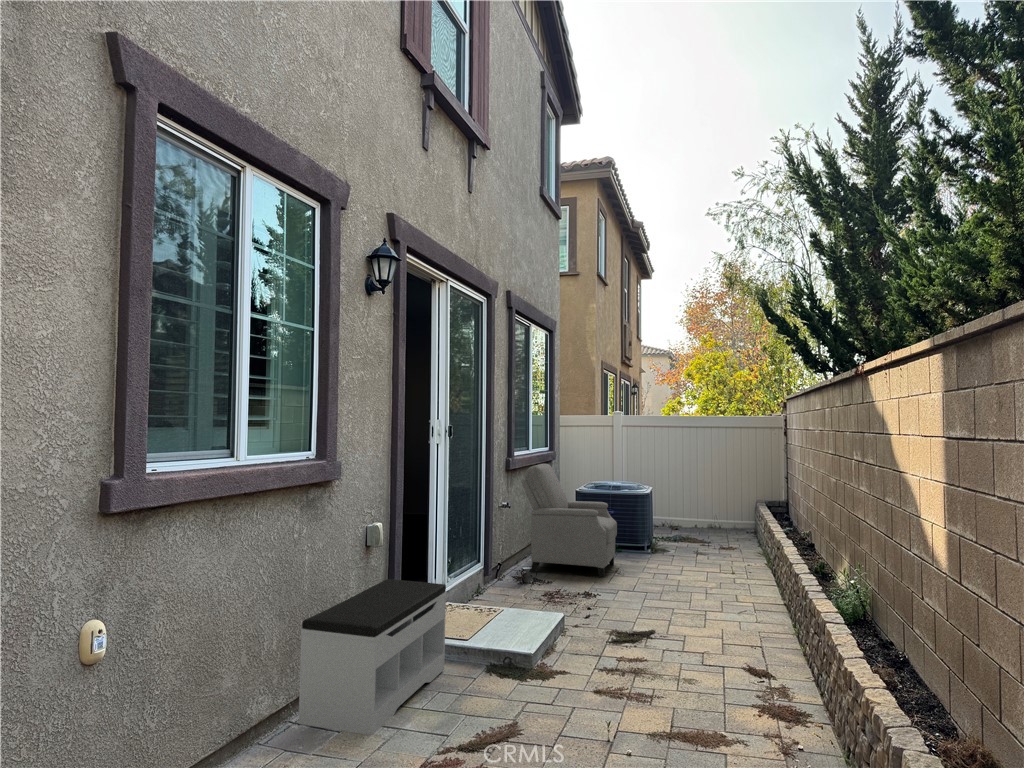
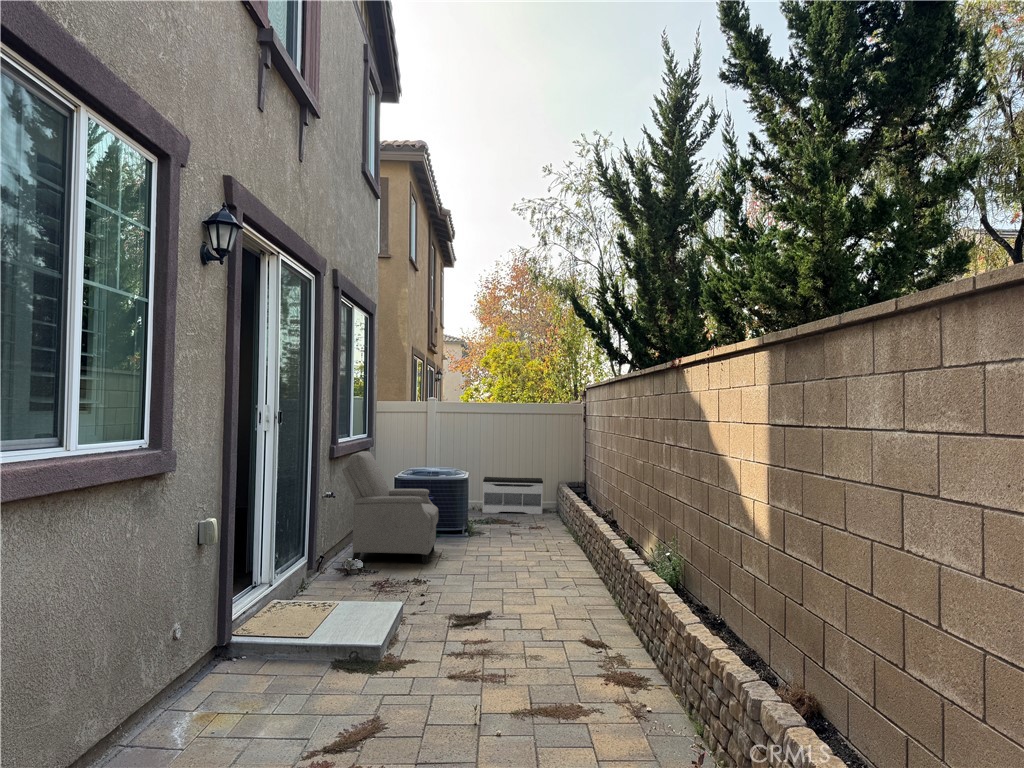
bench: present [299,579,447,735] -> present [482,477,543,514]

